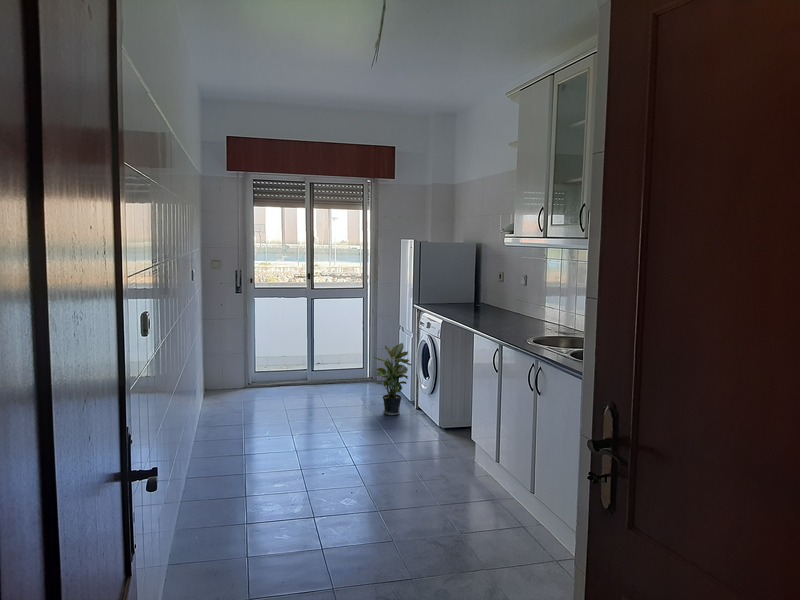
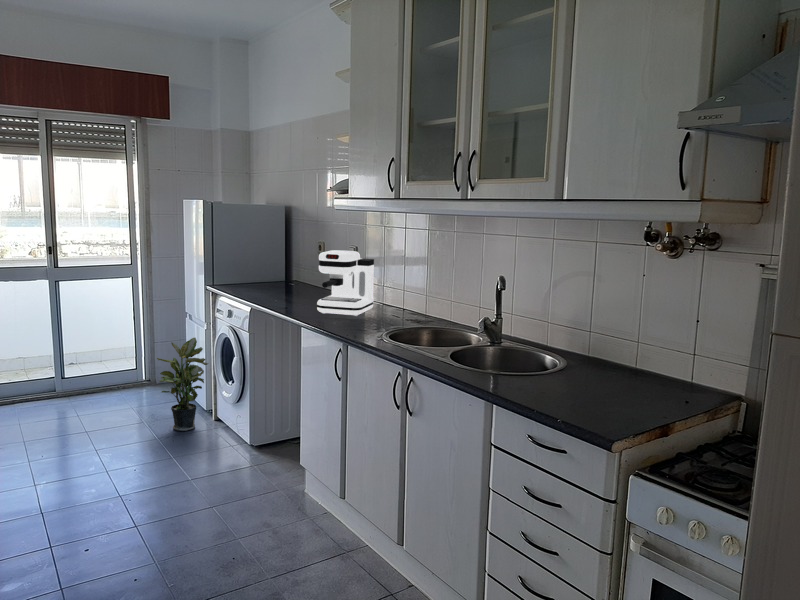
coffee maker: none [491,274,540,327] -> present [317,250,374,316]

